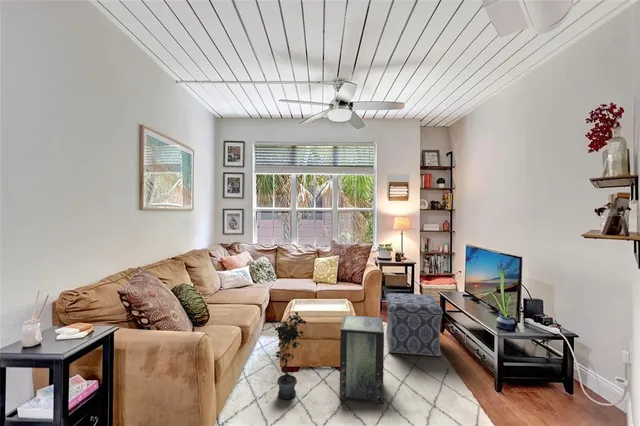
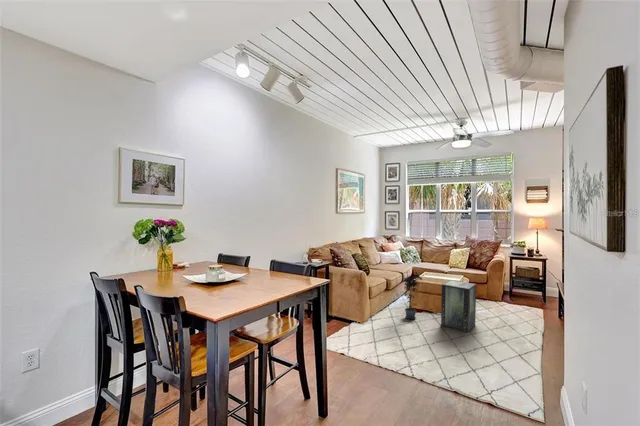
ottoman: present [386,293,443,357] -> none [493,277,543,325]

